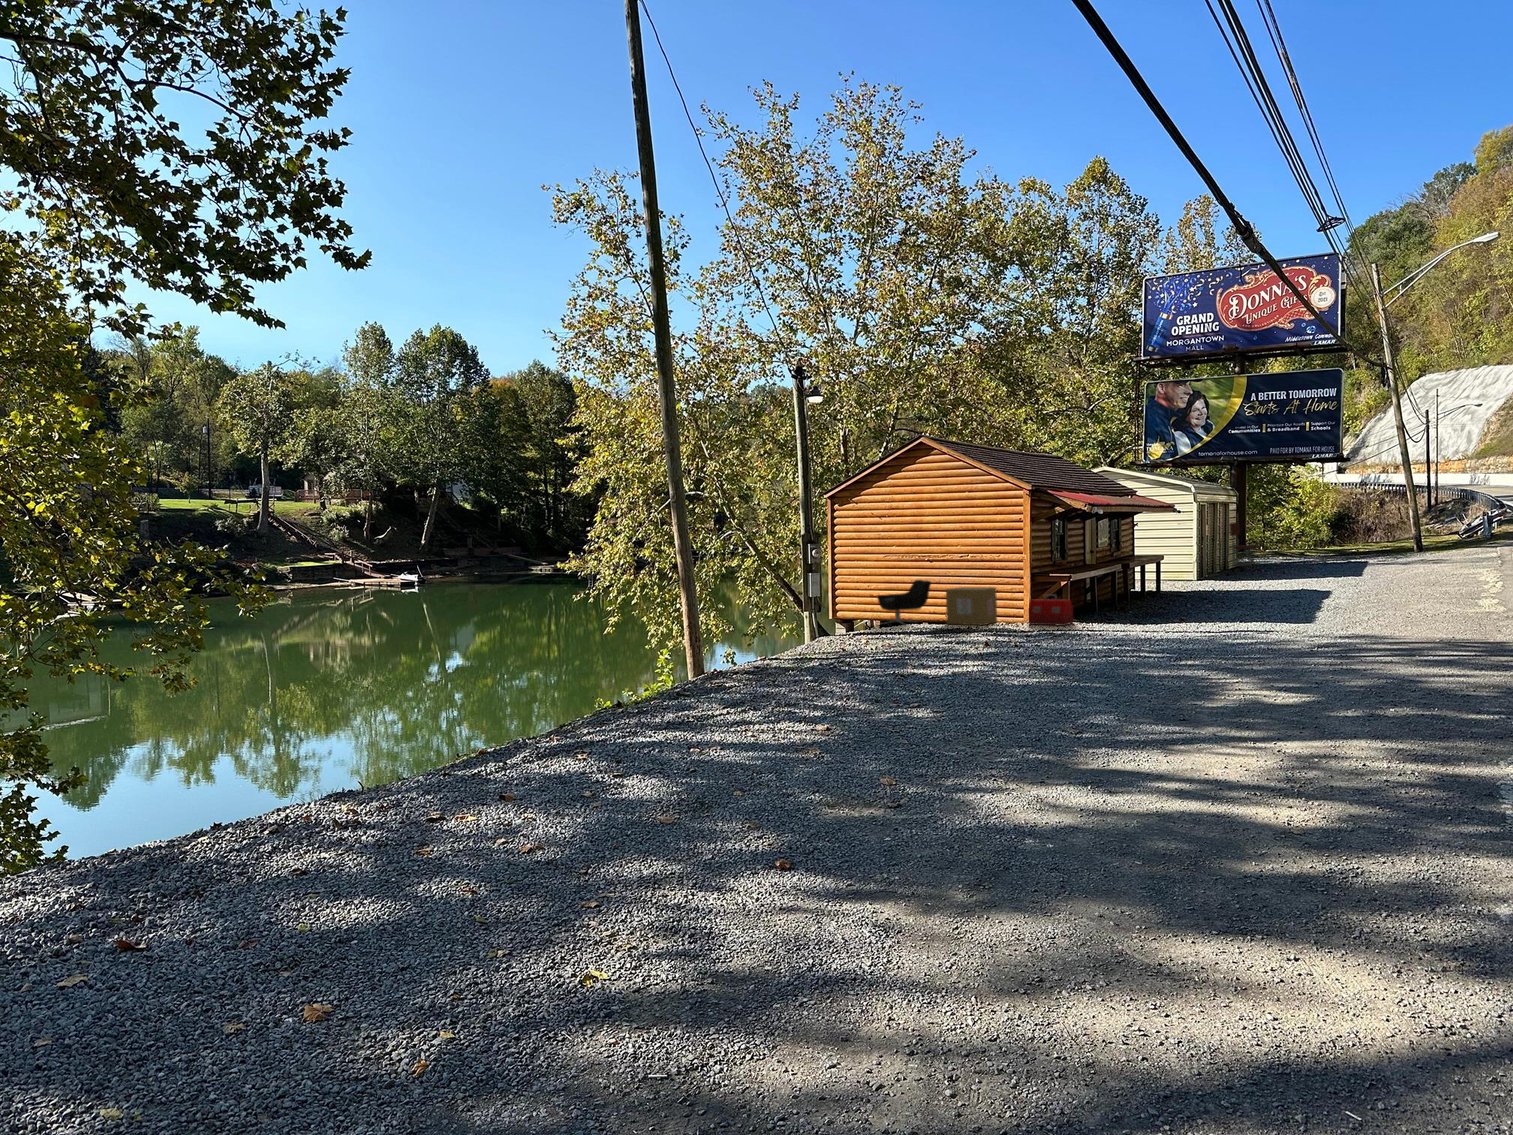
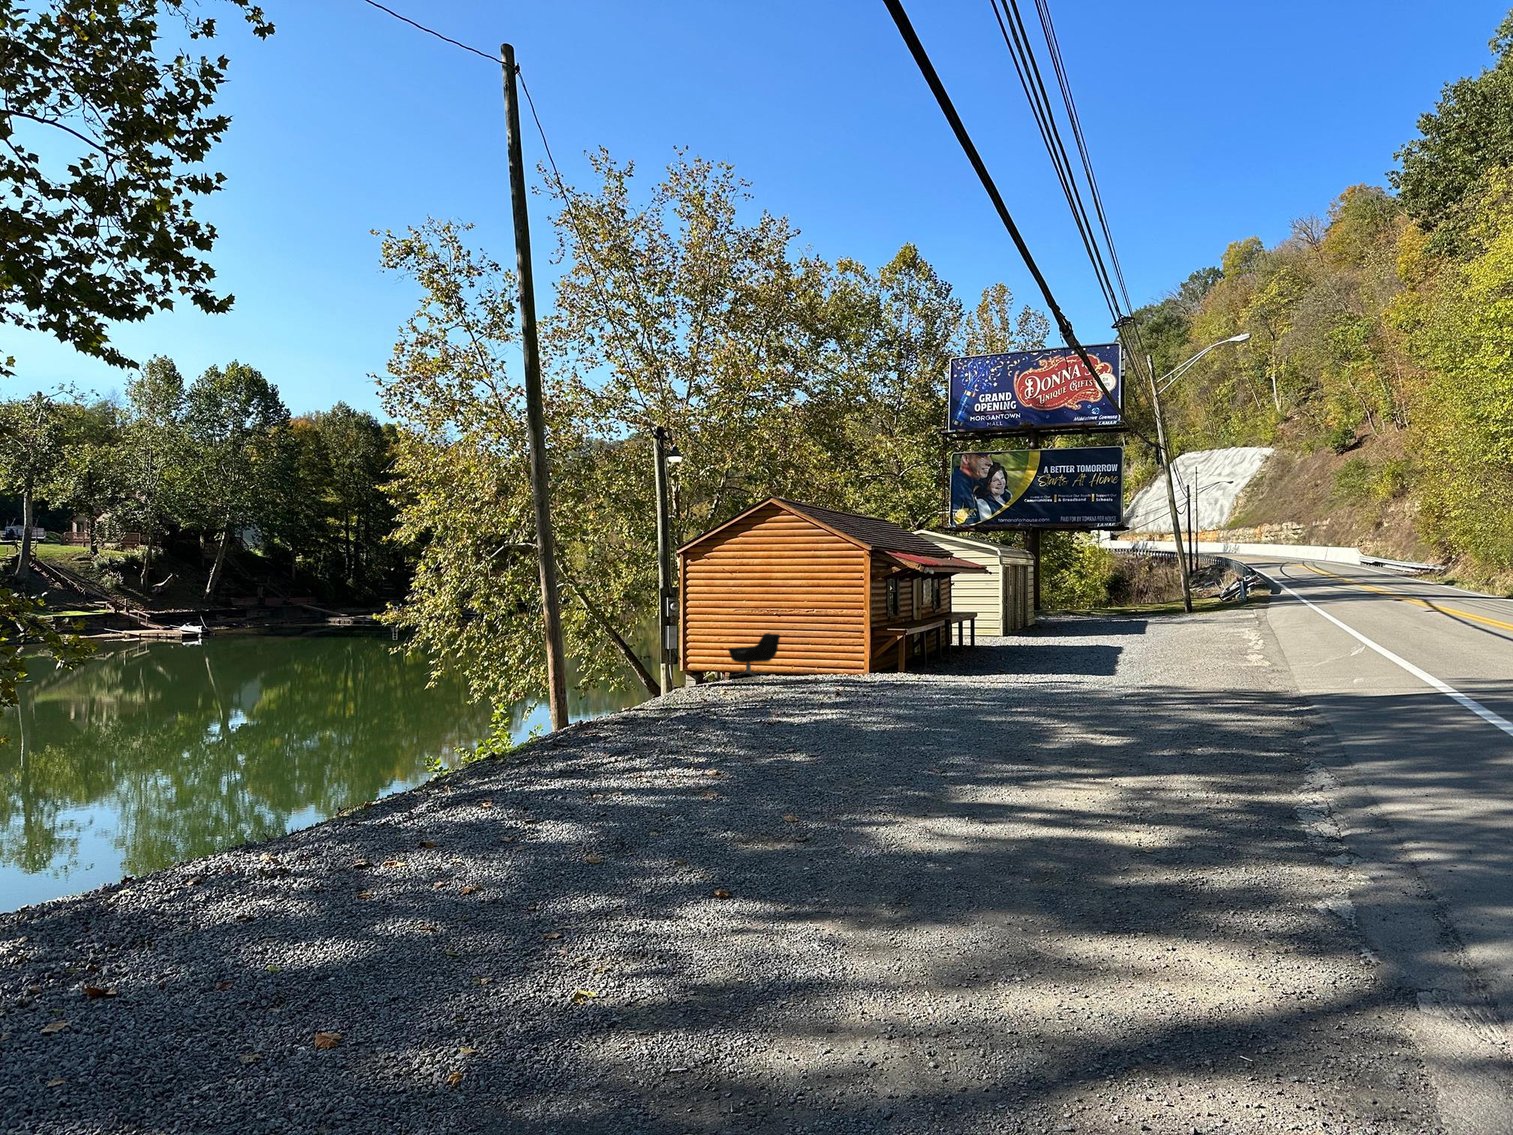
bench: present [1229,522,1261,566] -> none [1030,584,1056,623]
cardboard box: present [946,587,997,625] -> none [794,641,841,677]
toolbox: present [1028,594,1073,626] -> none [870,648,910,677]

